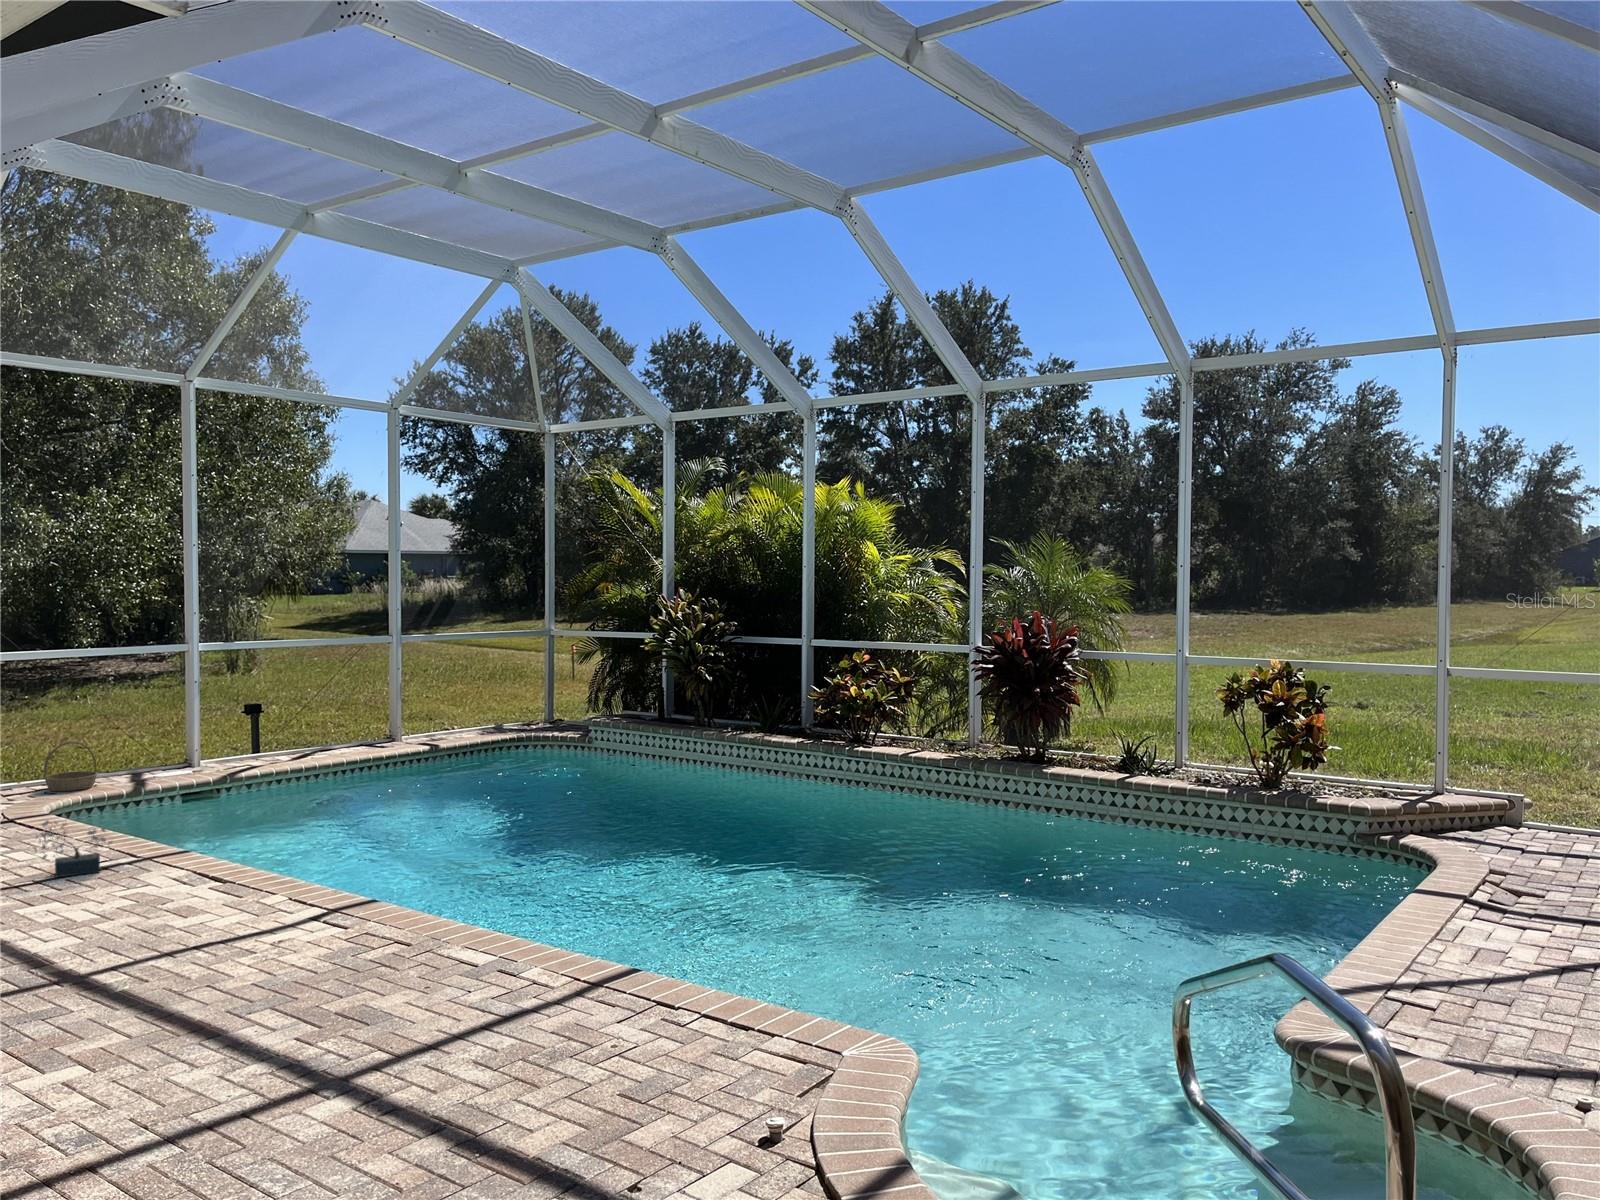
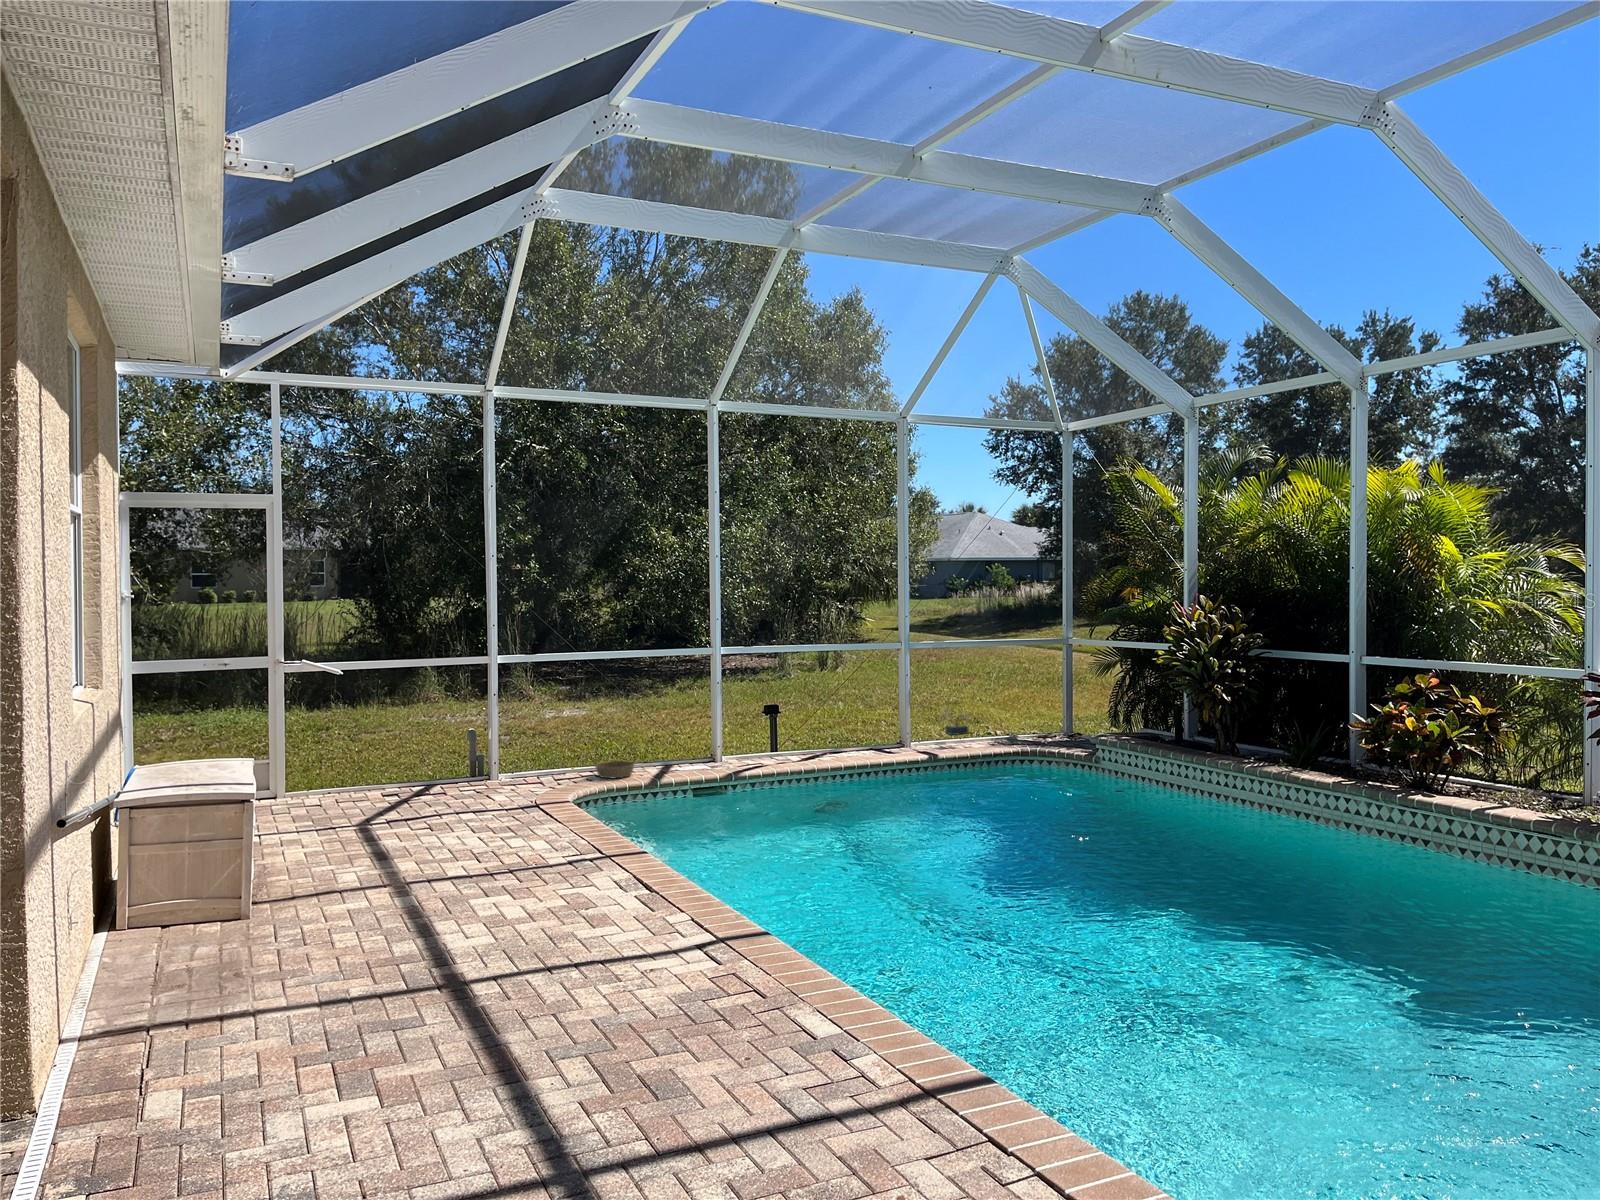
decorative plant: present [34,821,112,878] -> present [941,709,969,735]

